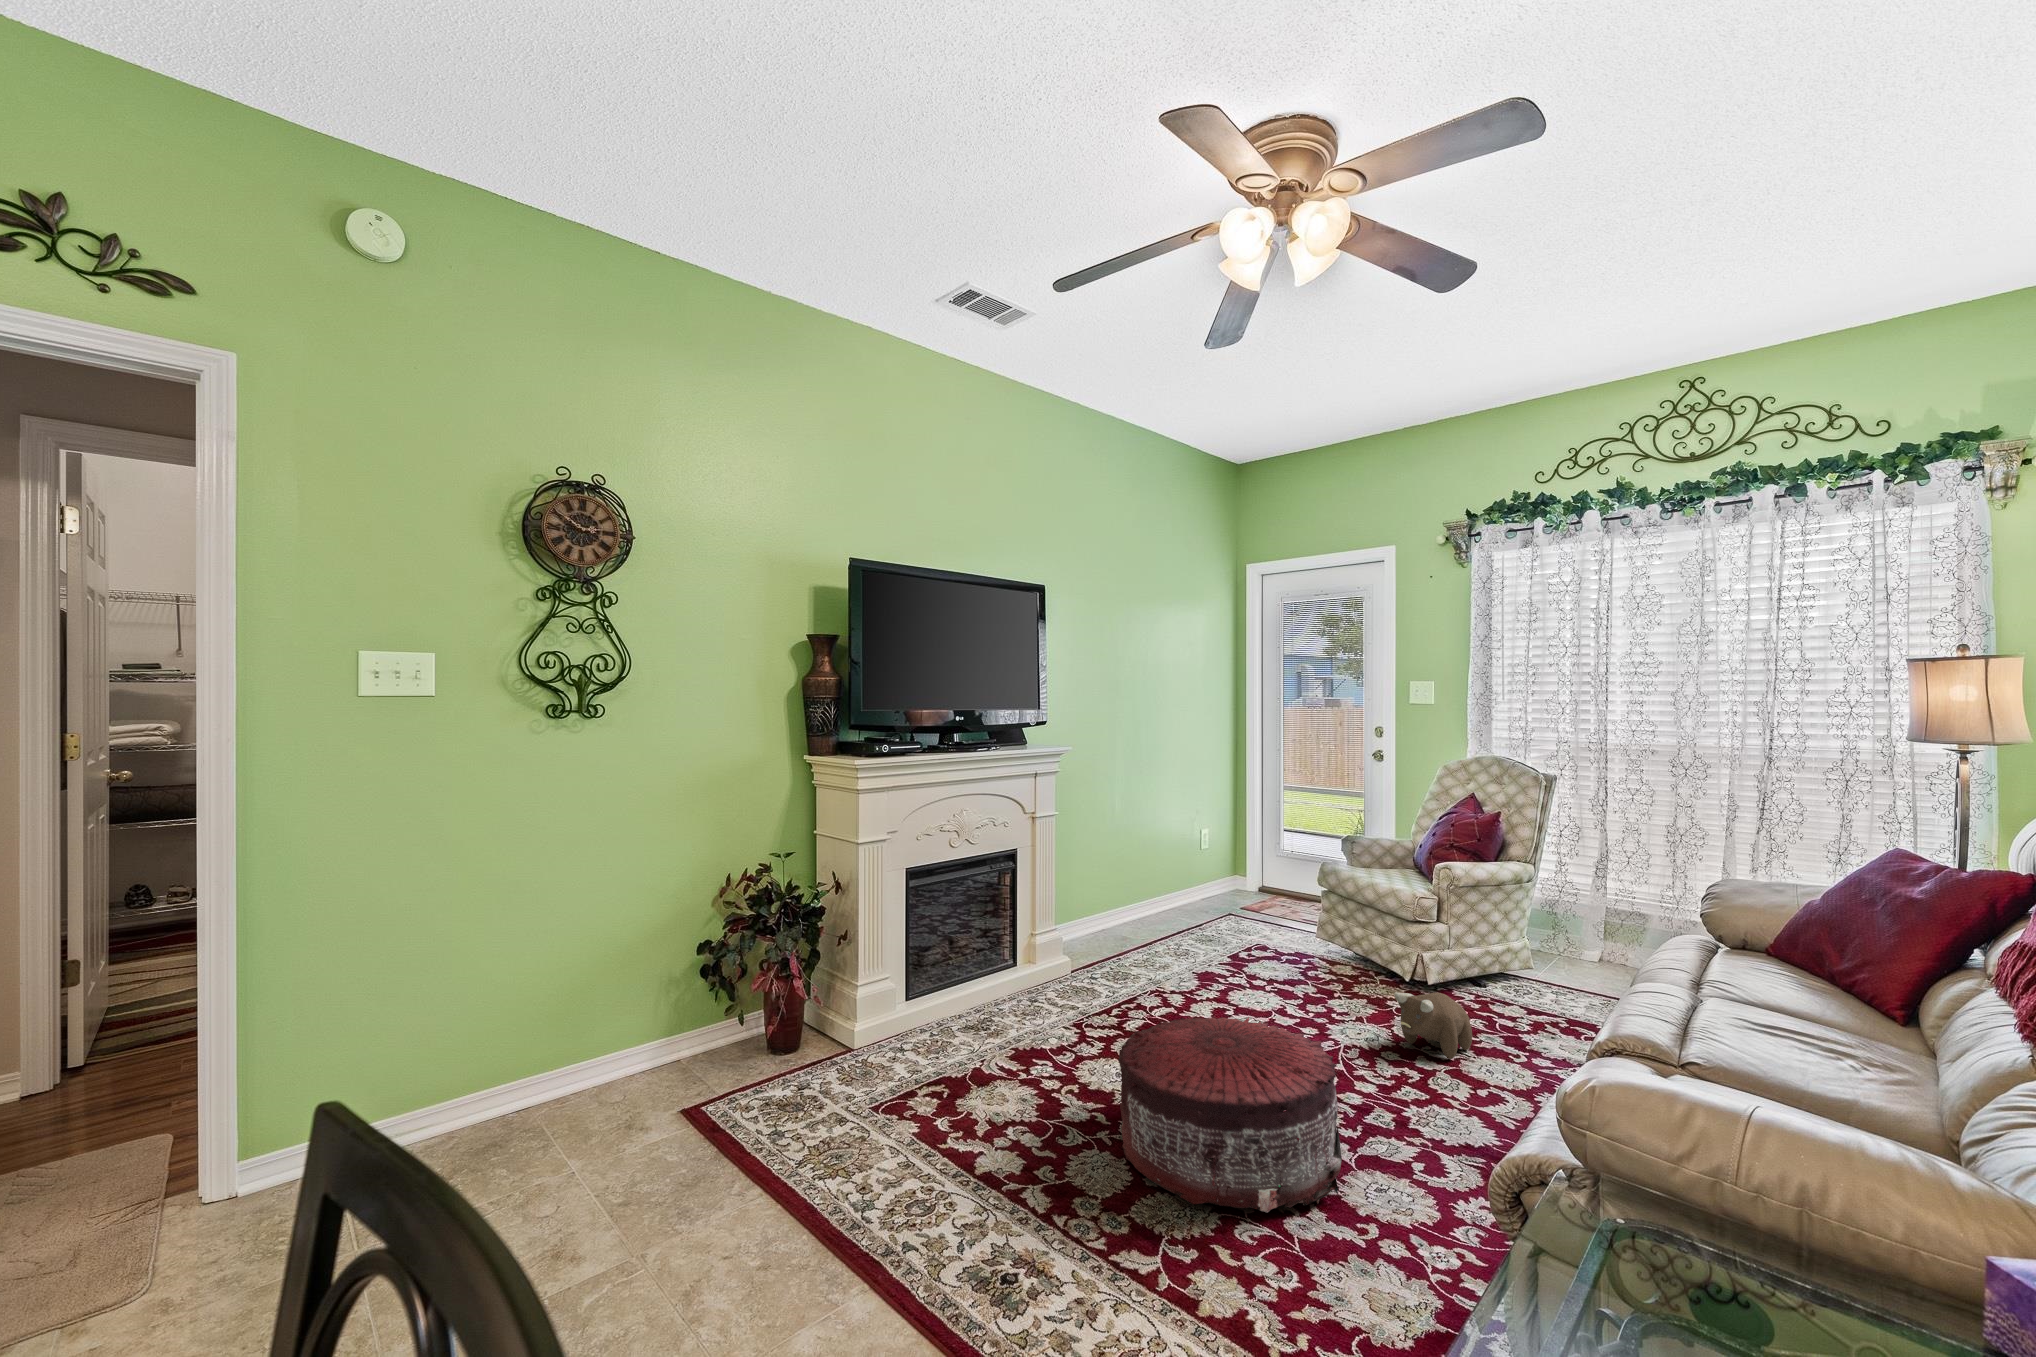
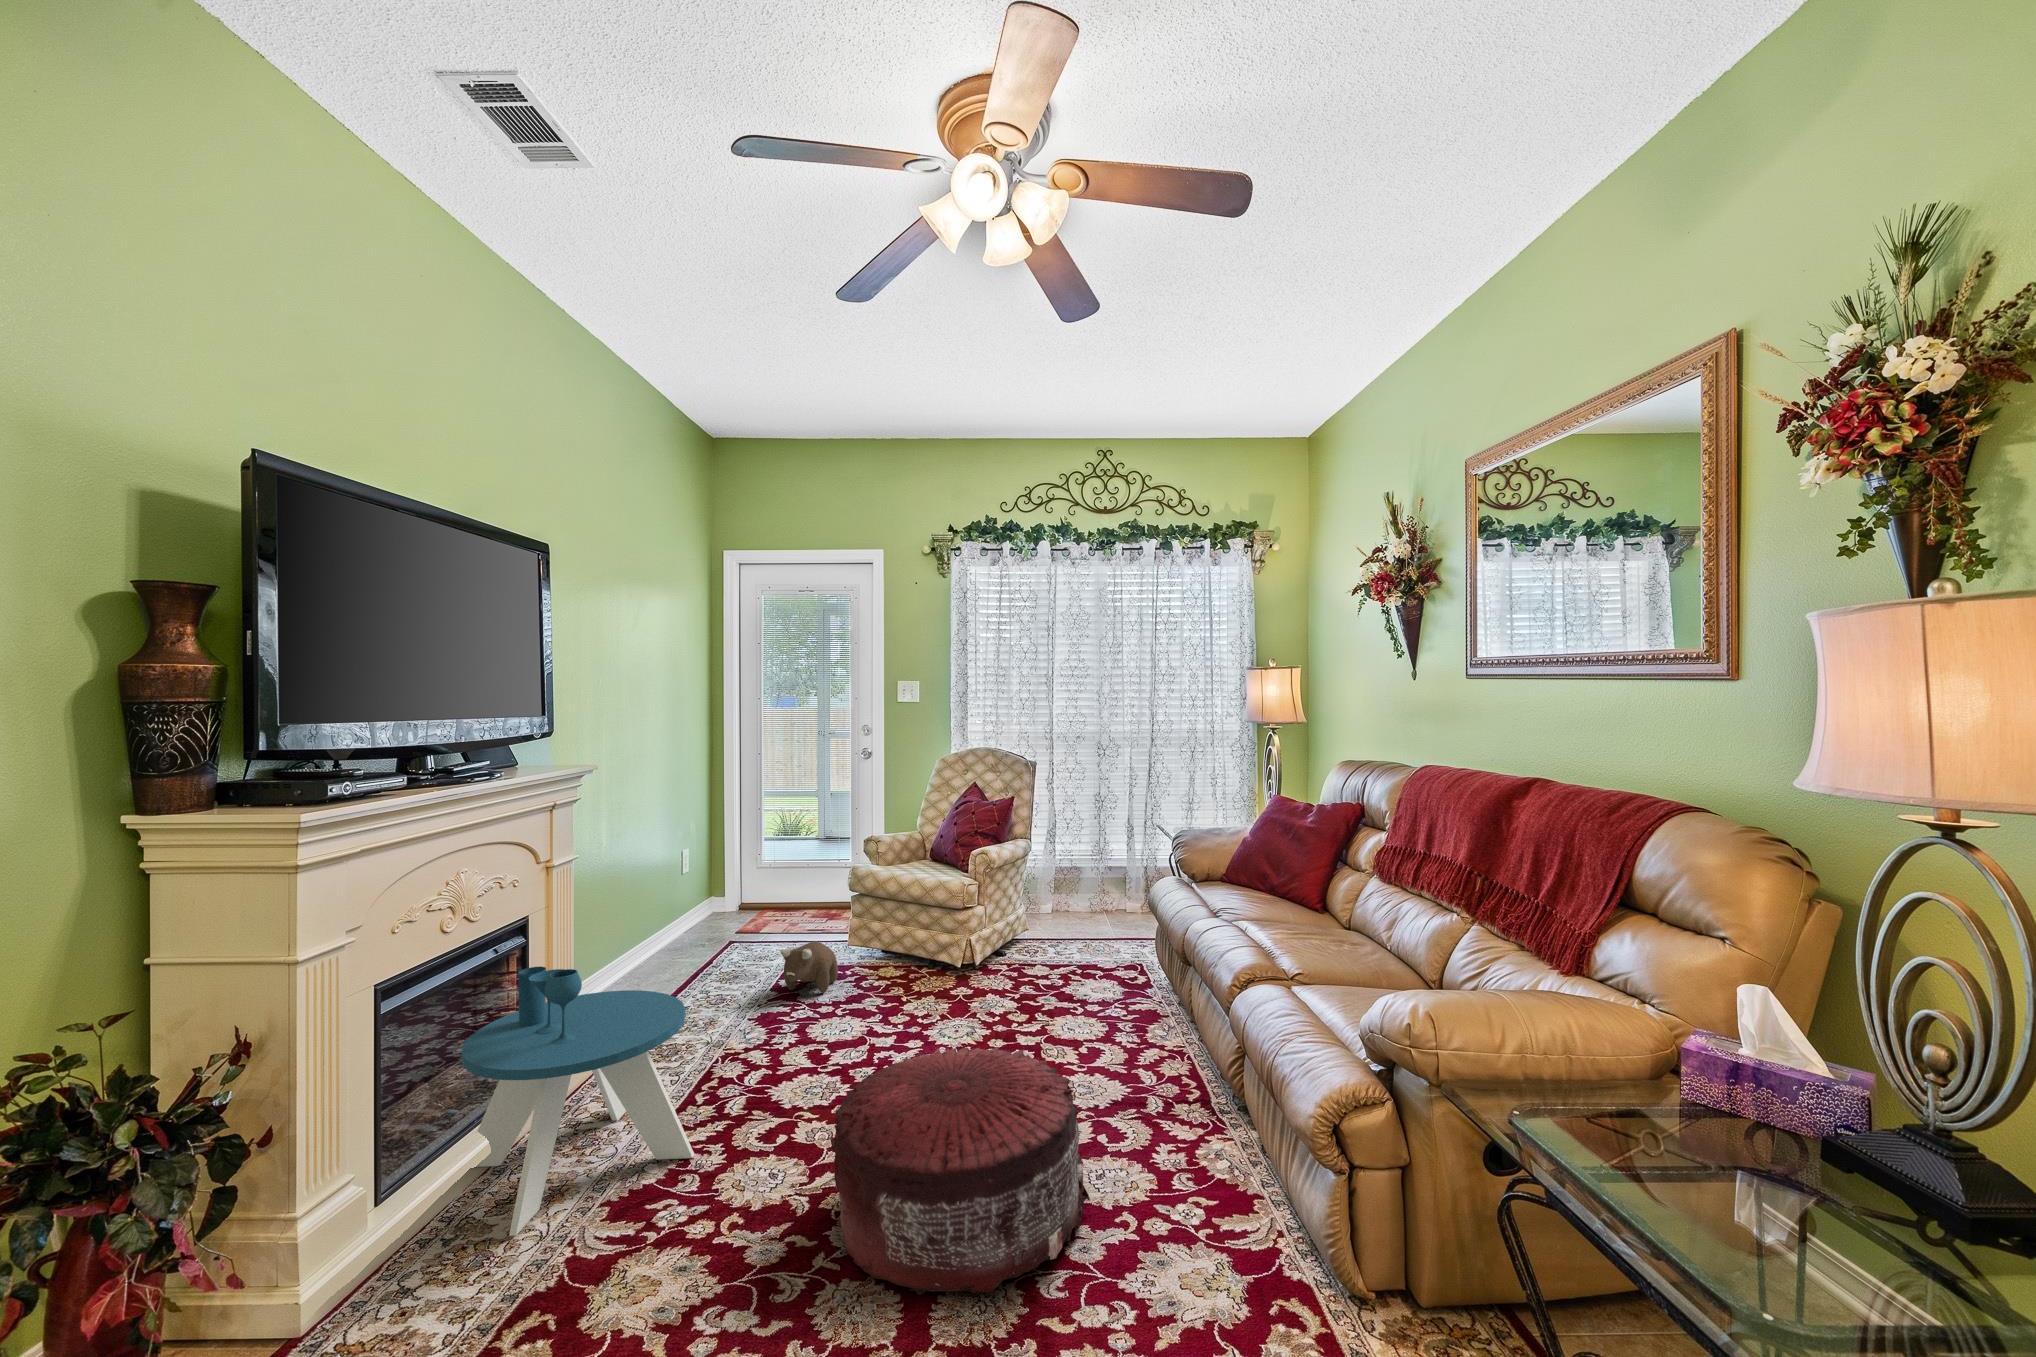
side table: none [948,881,1088,1048] -> present [462,967,695,1236]
plush toy: present [1394,992,1472,1059] -> present [780,941,838,993]

